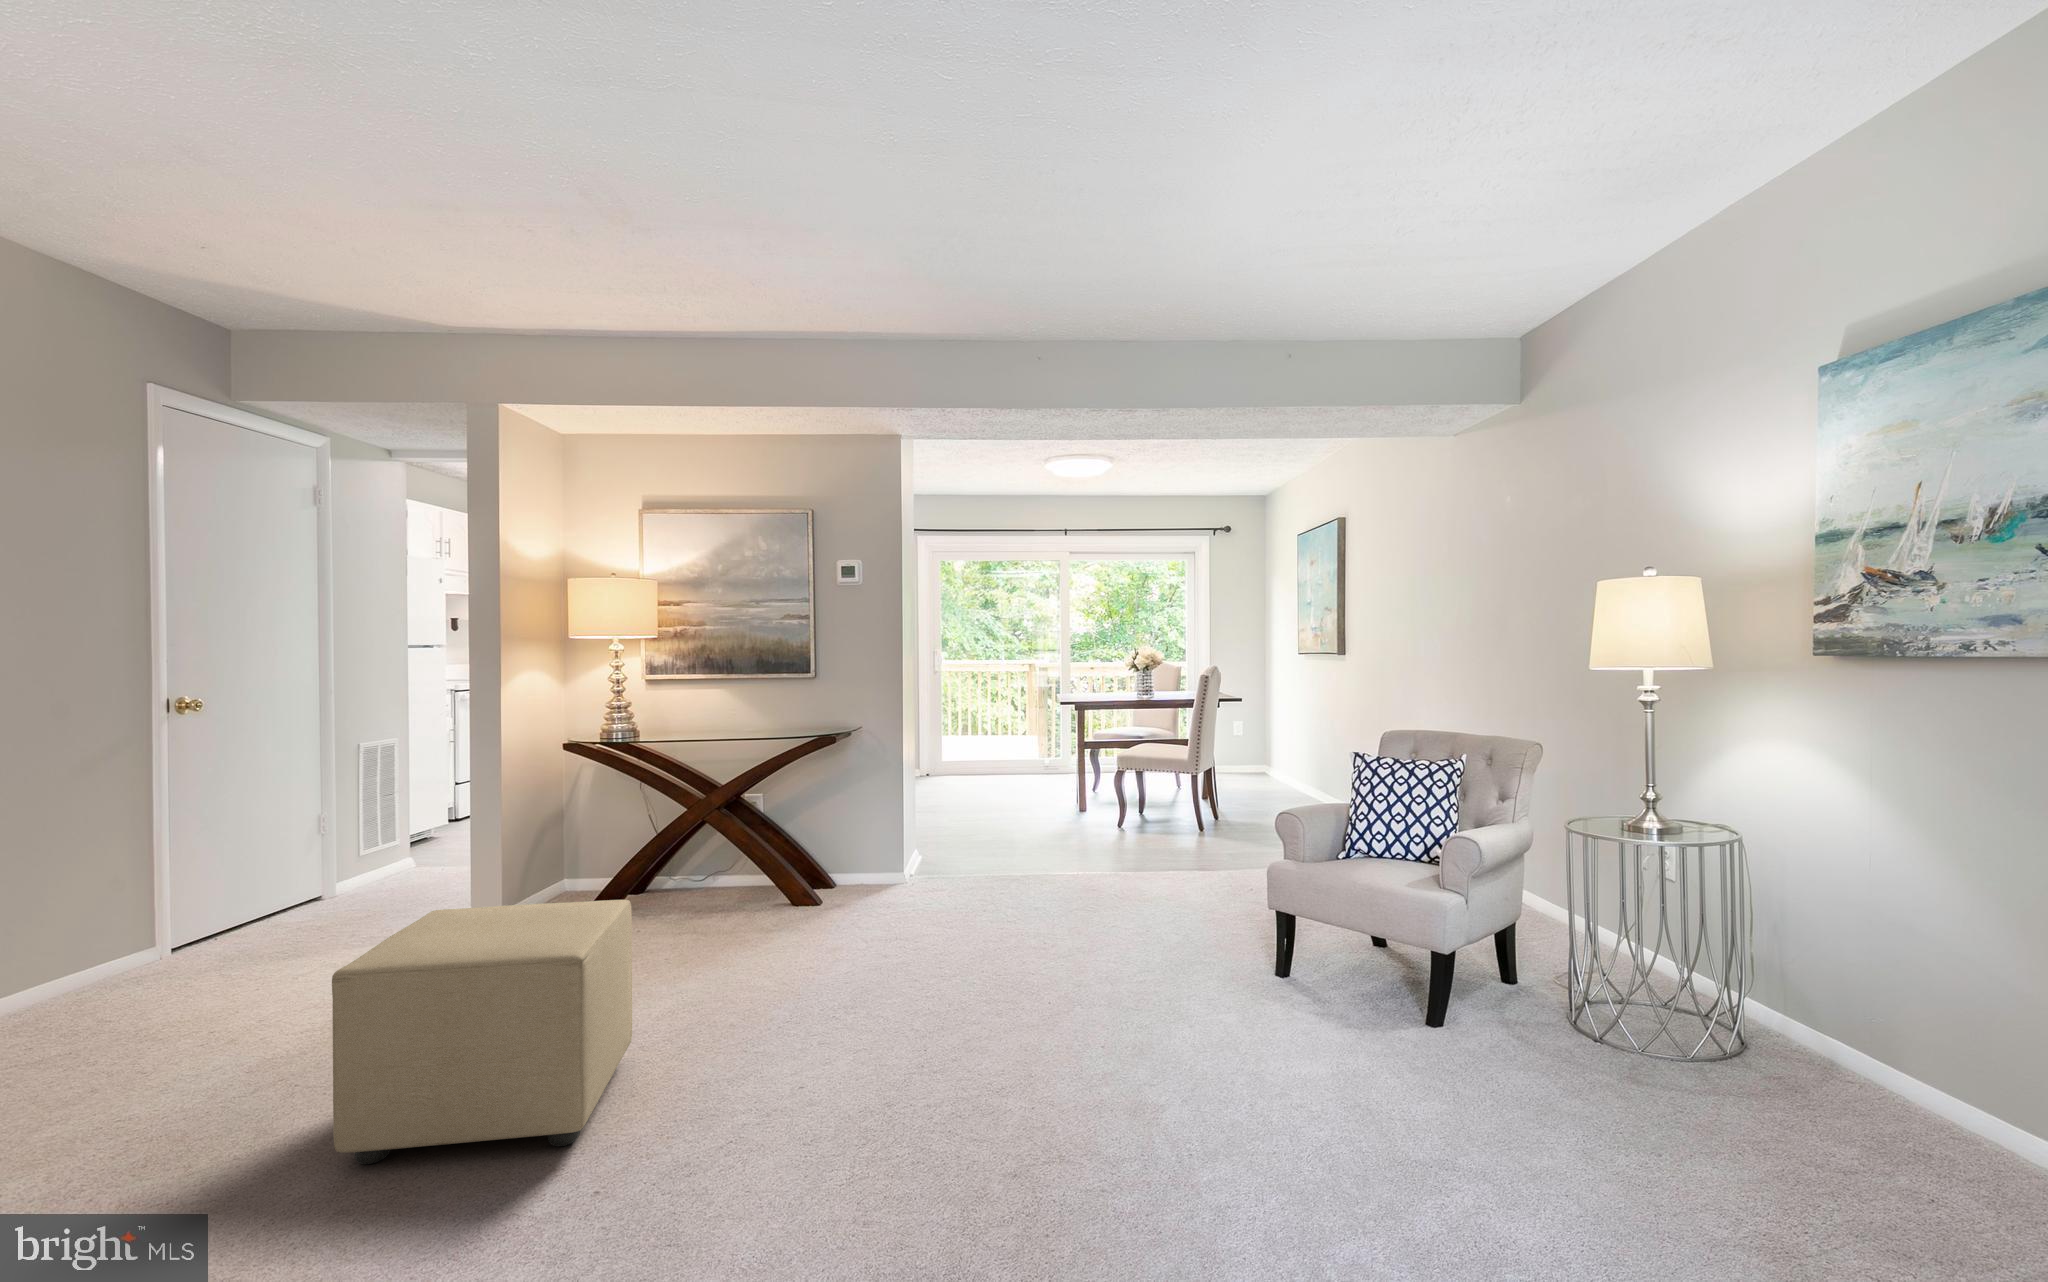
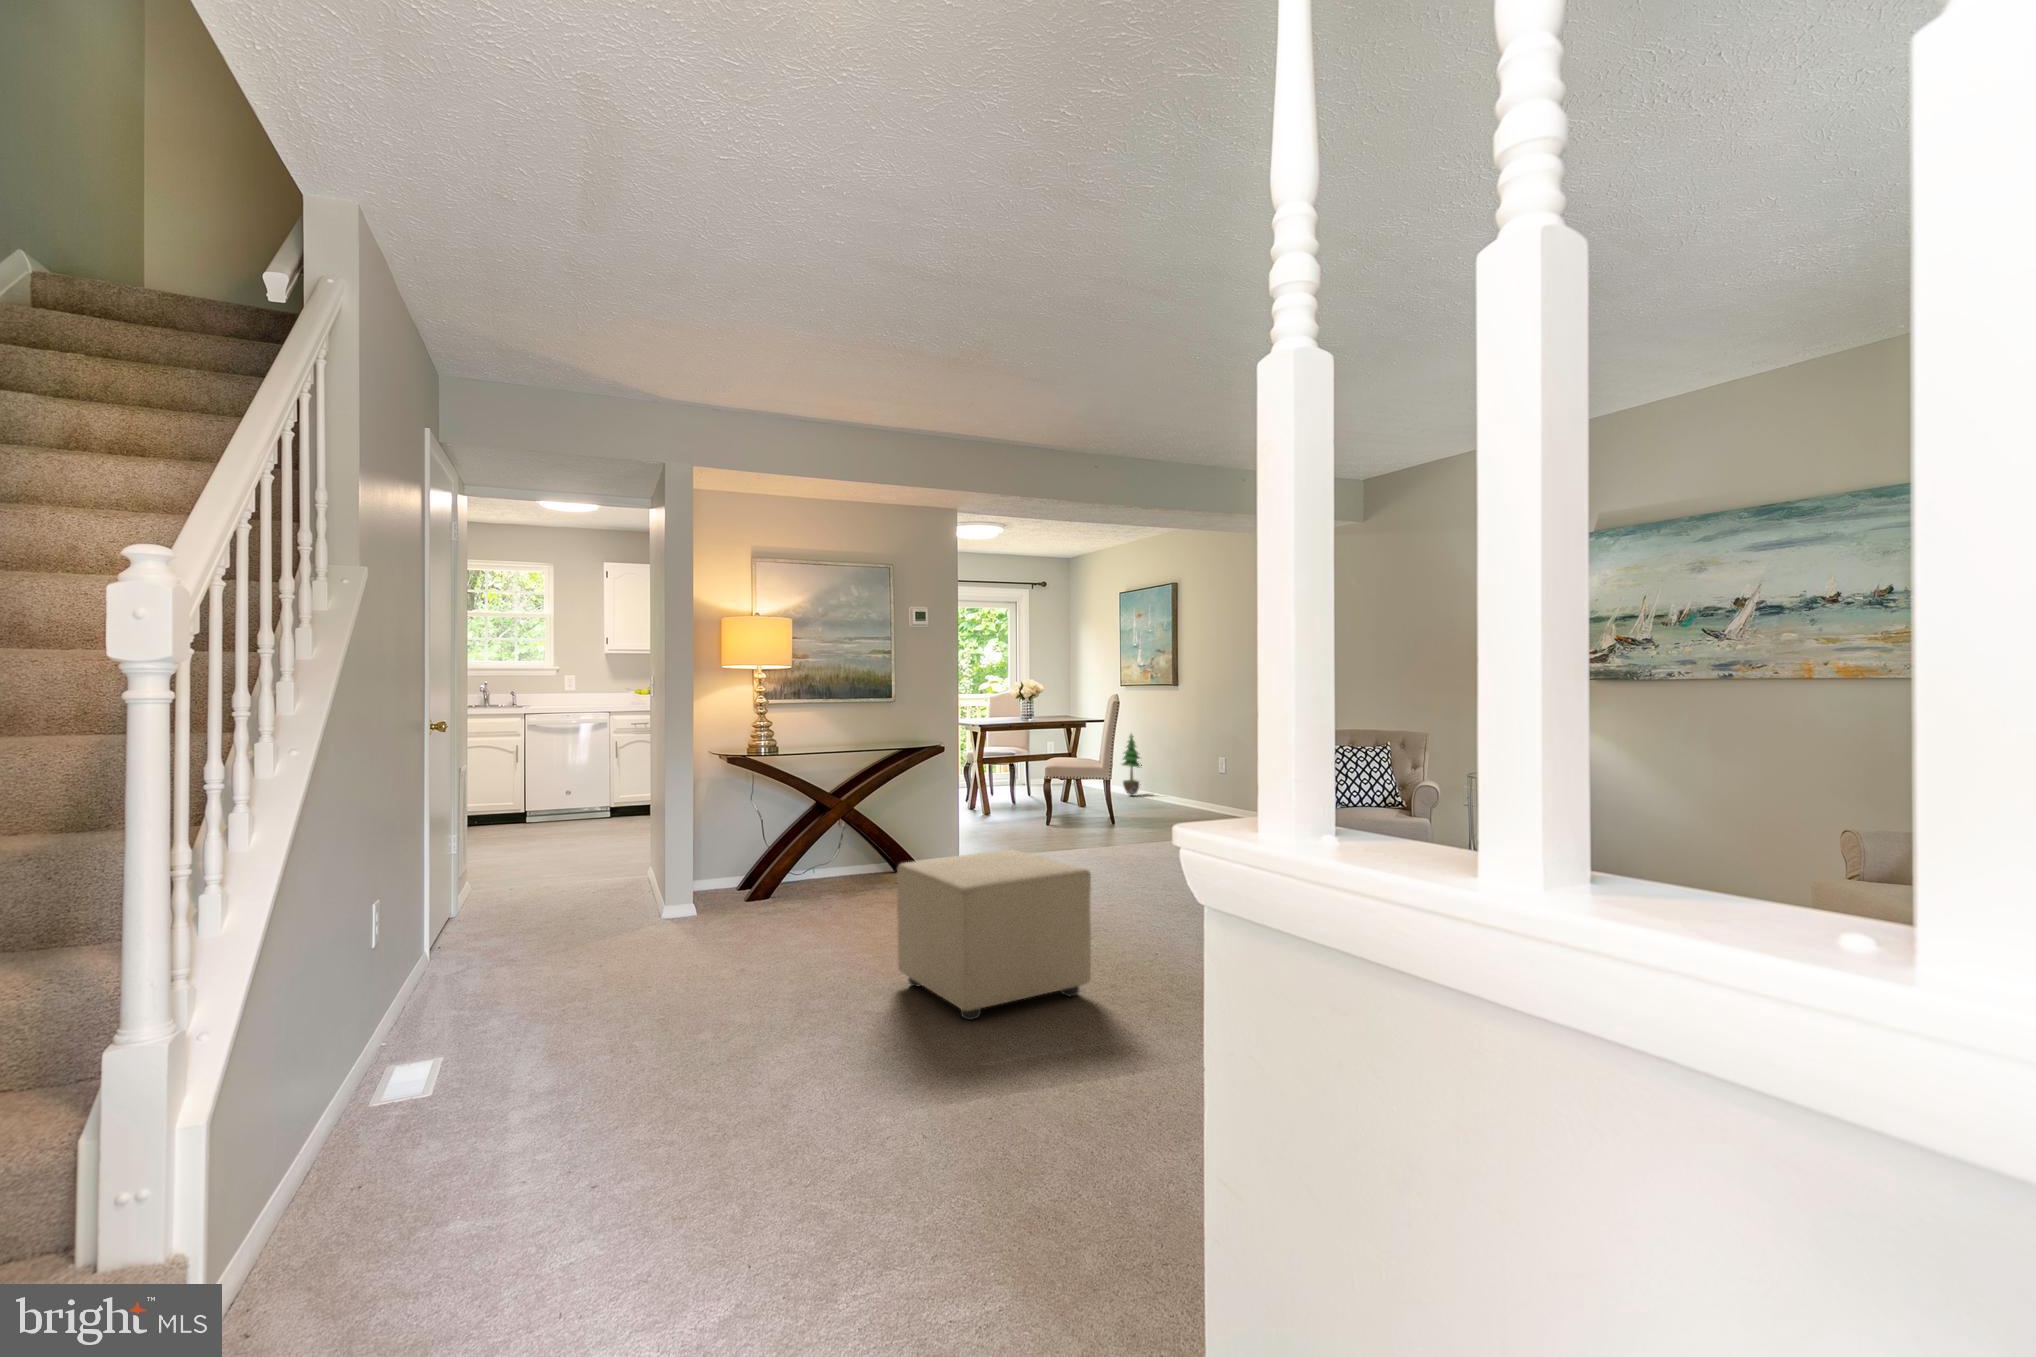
potted tree: none [1273,712,1305,797] -> present [1122,734,1142,796]

